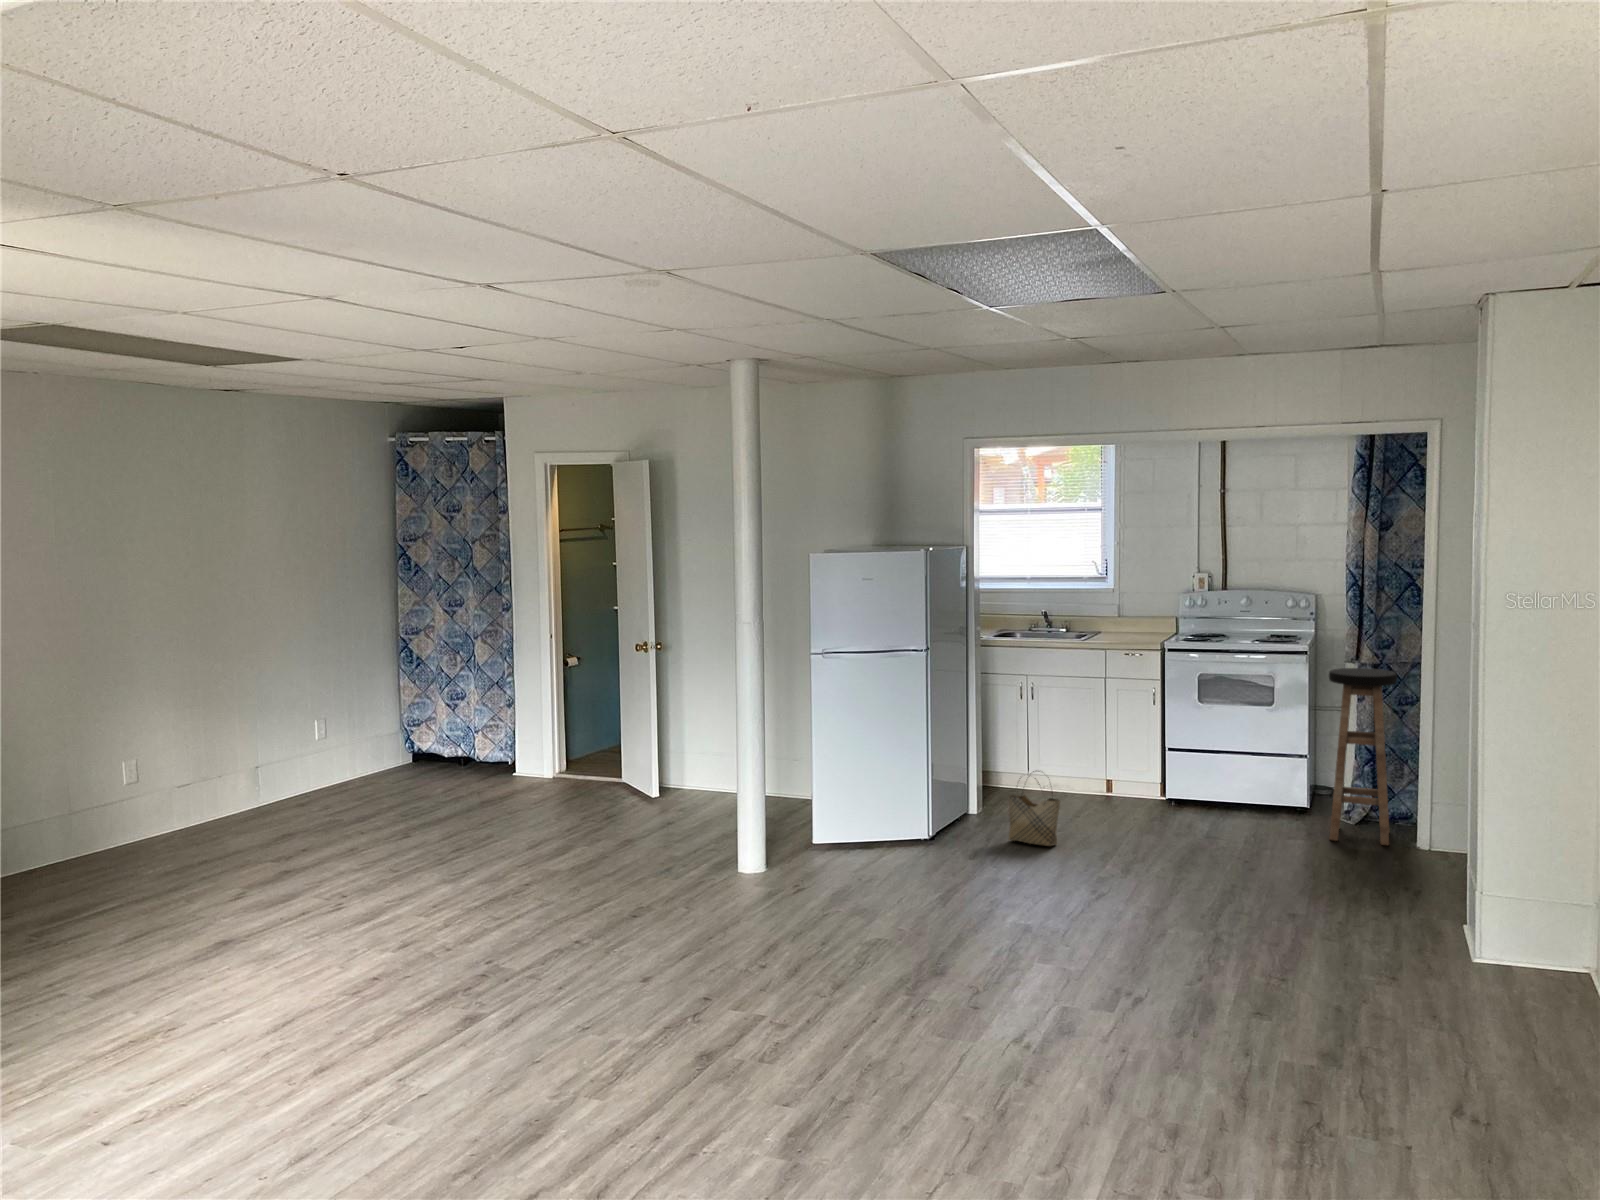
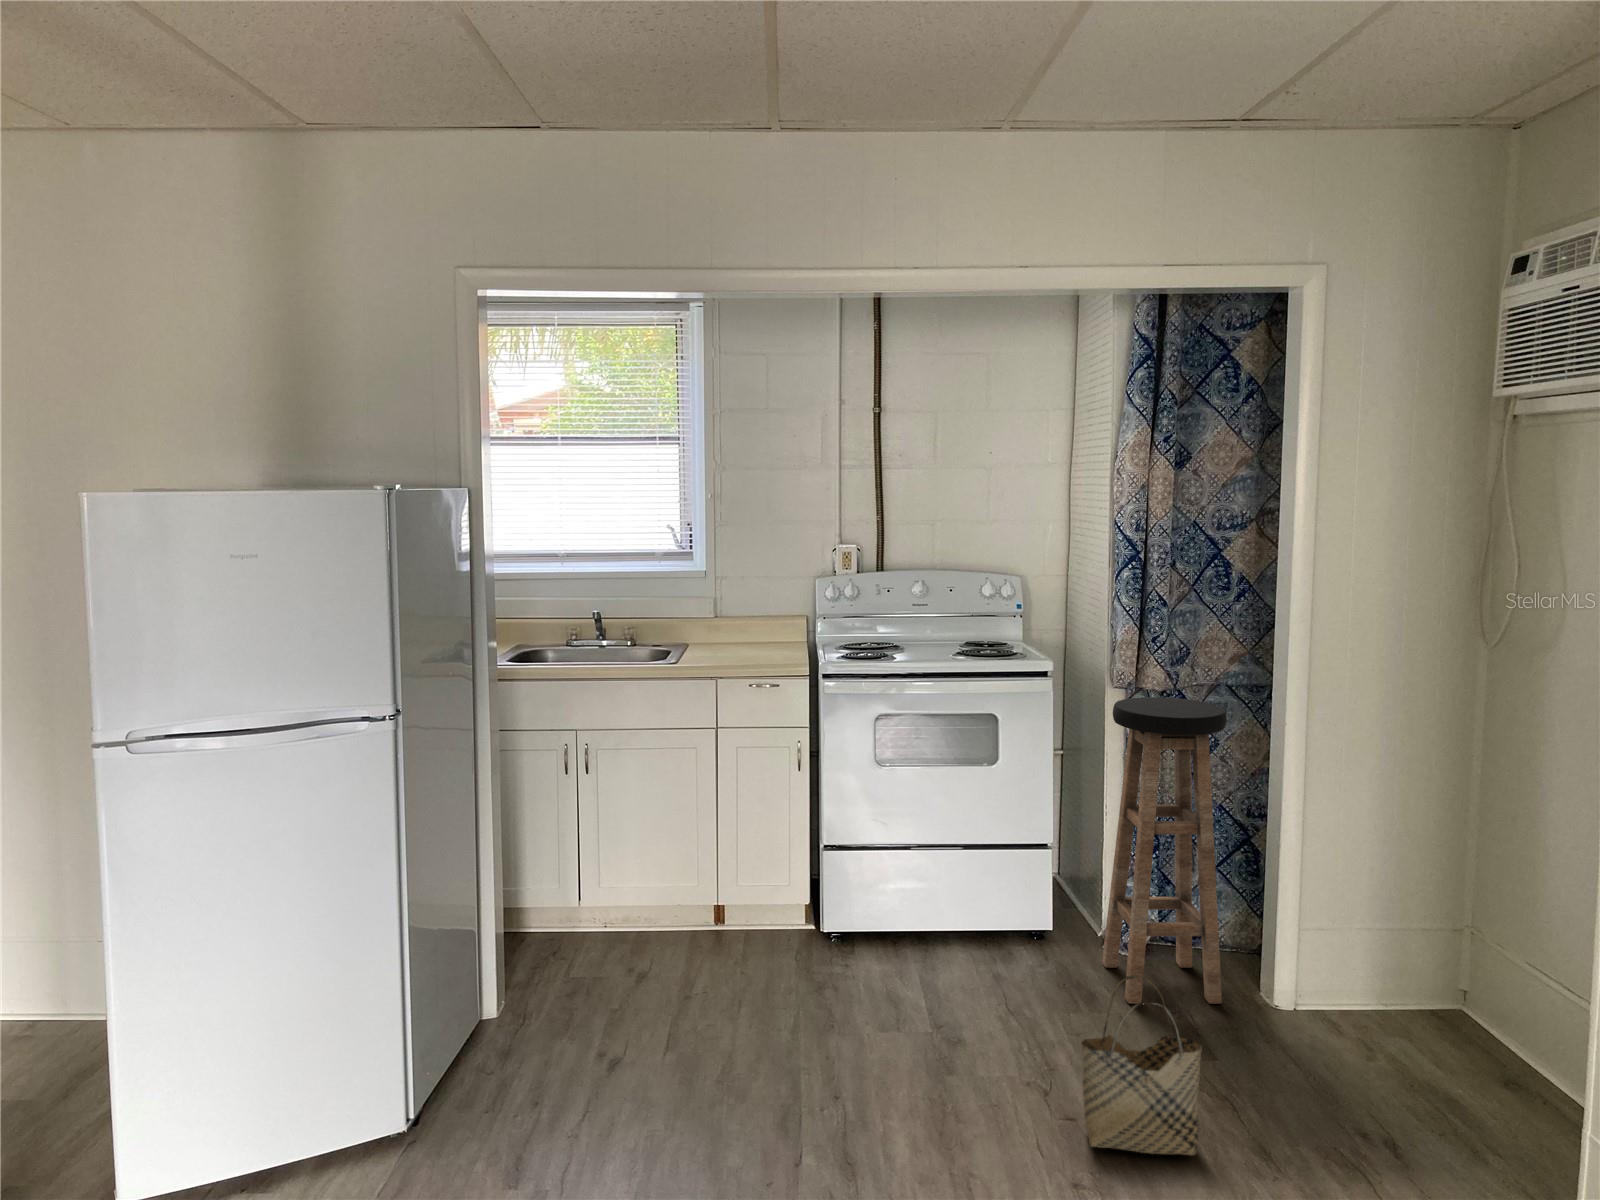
woven basket: present [1009,771,1060,846] -> present [1081,975,1202,1156]

